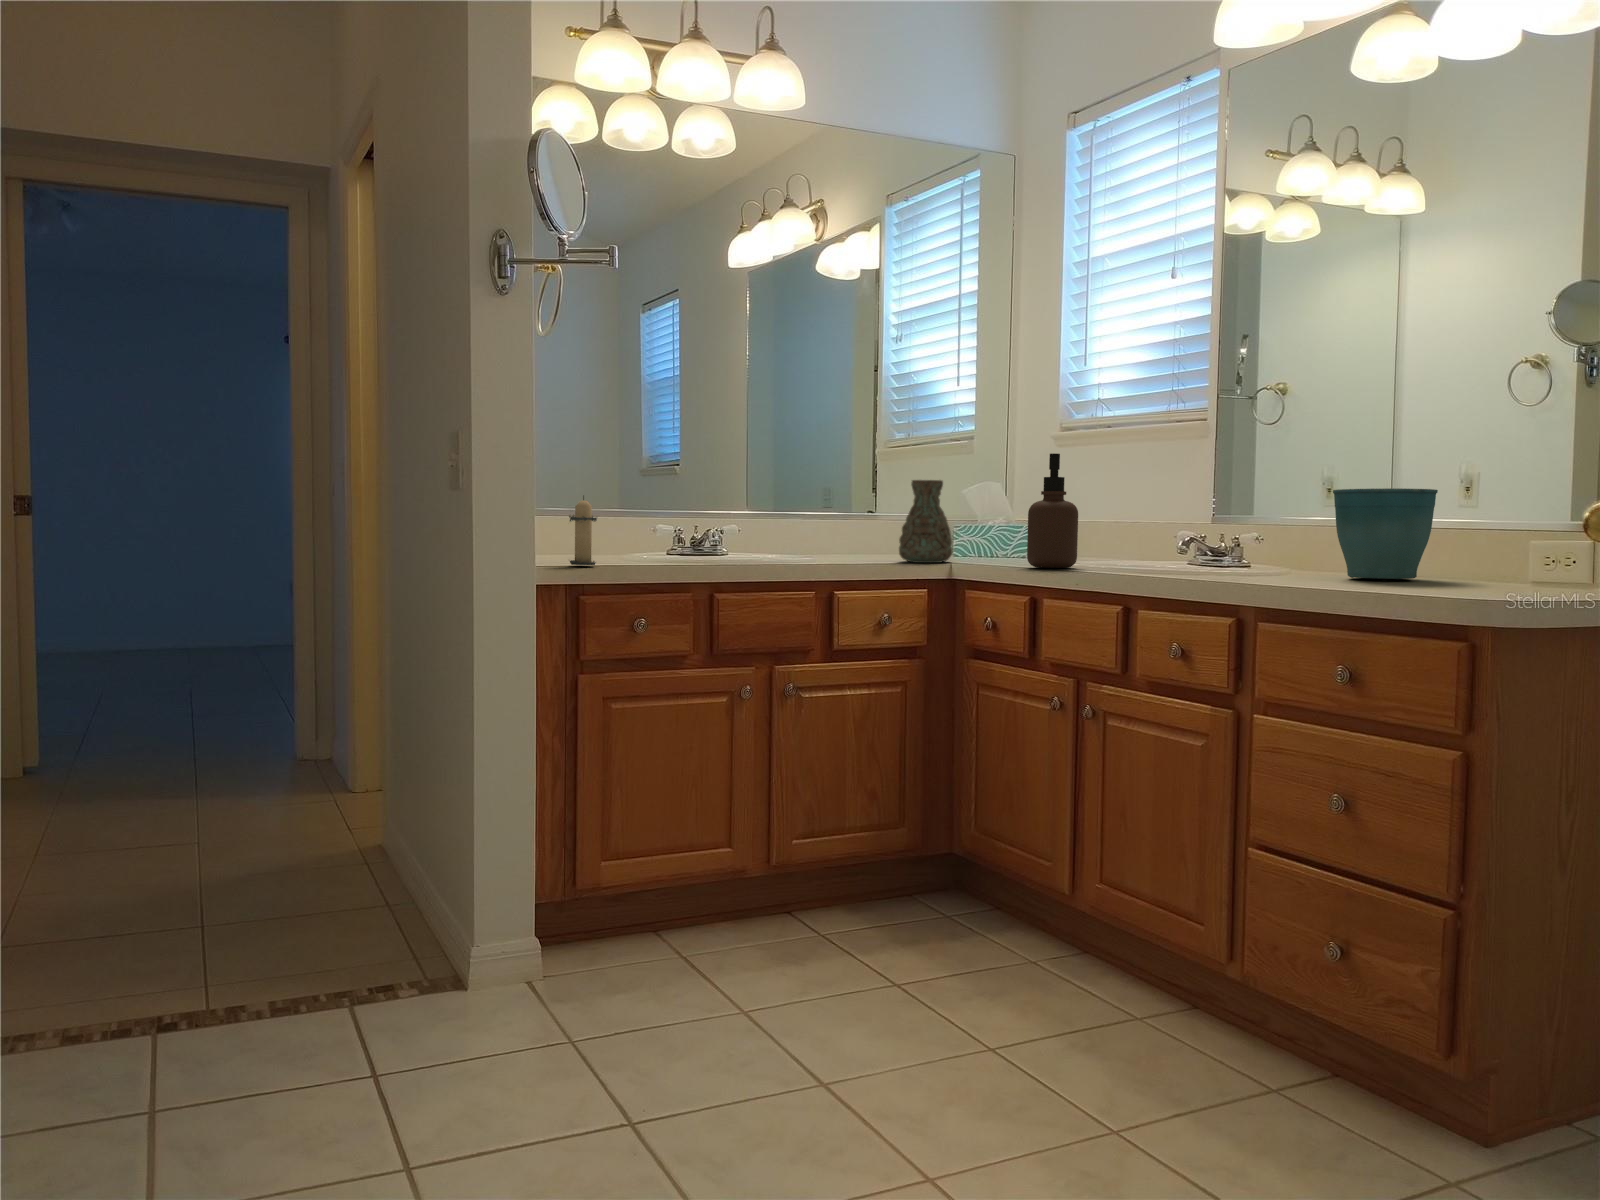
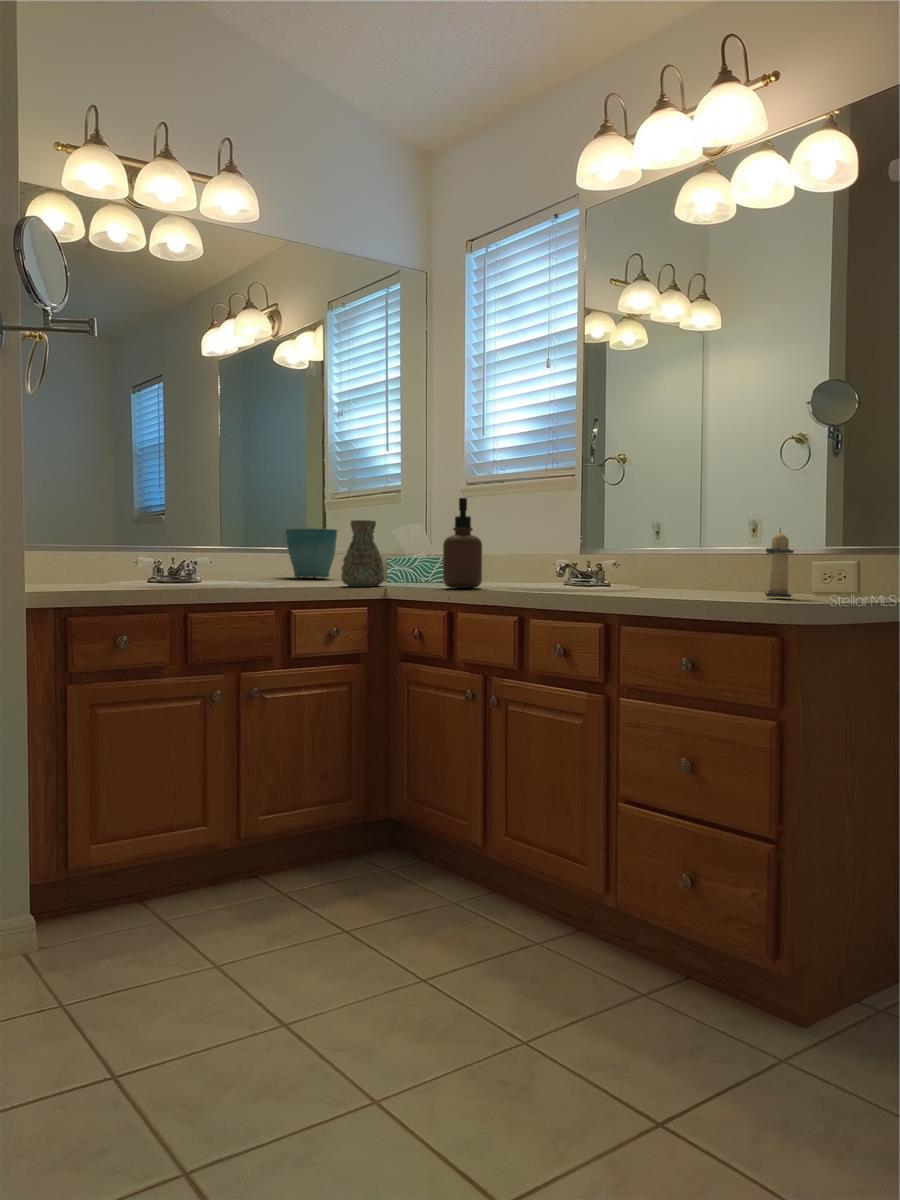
flower pot: present [1333,488,1438,579] -> present [286,528,337,578]
candle: present [569,495,597,565] -> present [765,529,794,597]

